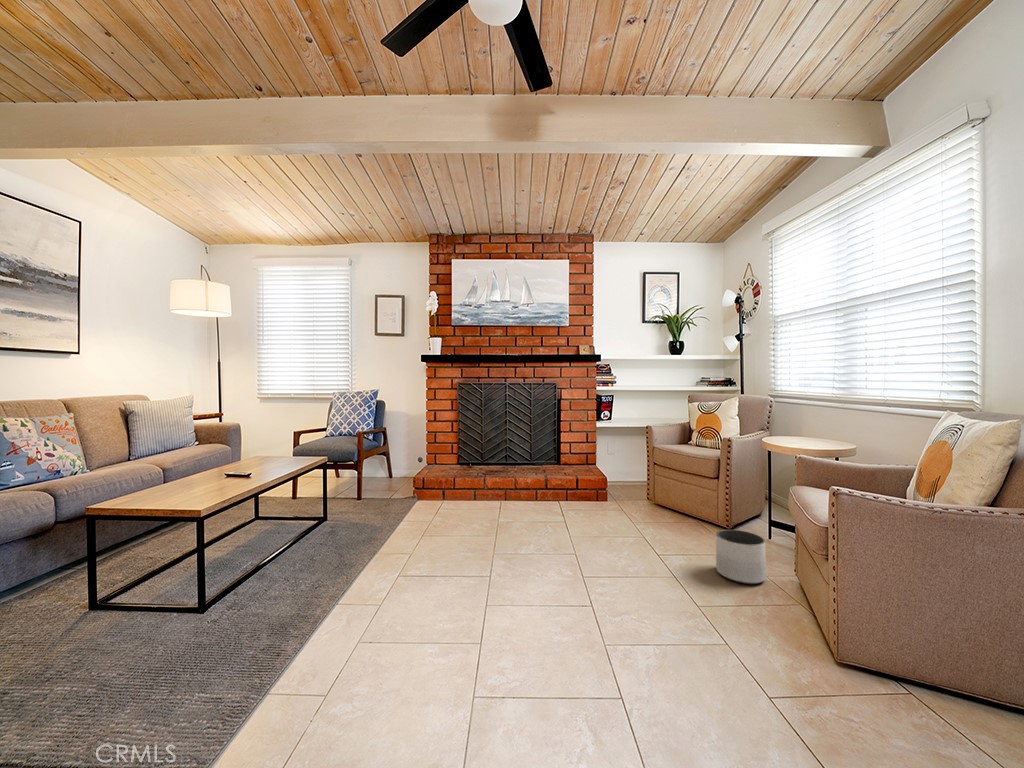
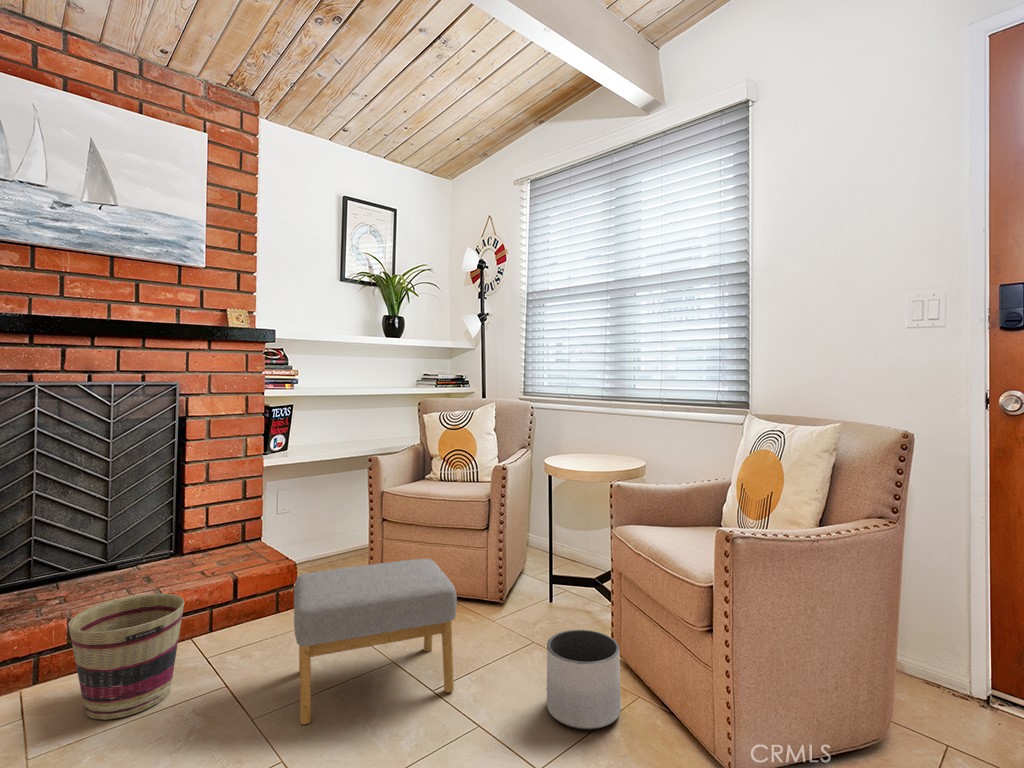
basket: none [513,473,552,518] -> present [68,594,184,720]
footstool: none [589,475,671,547] -> present [294,559,457,725]

